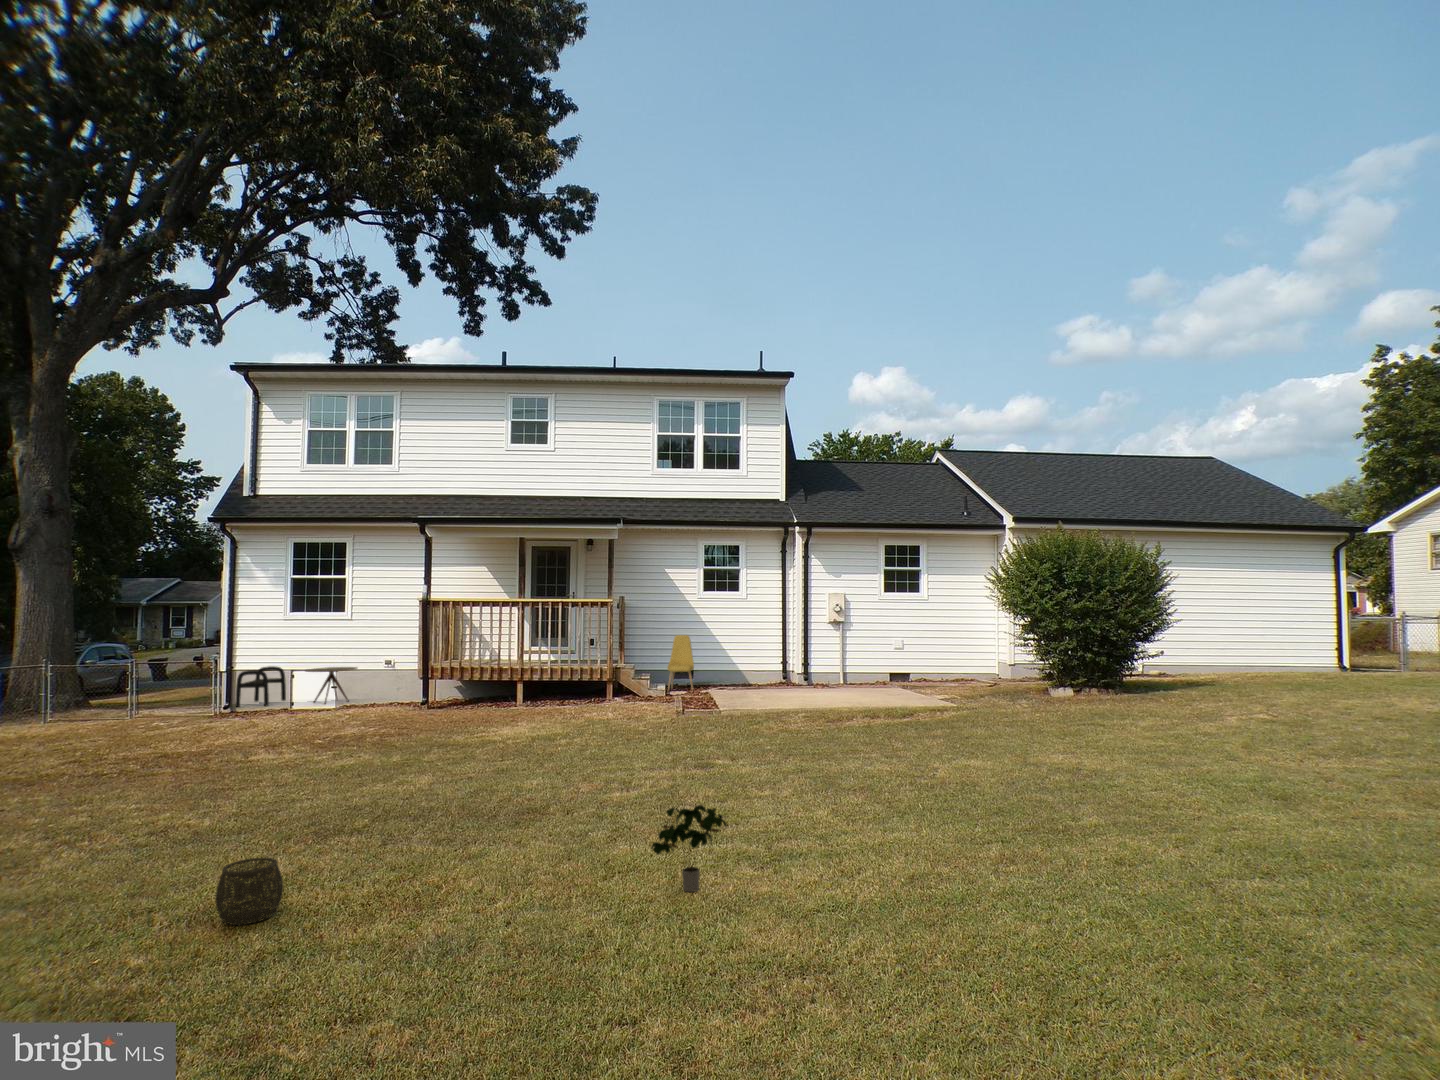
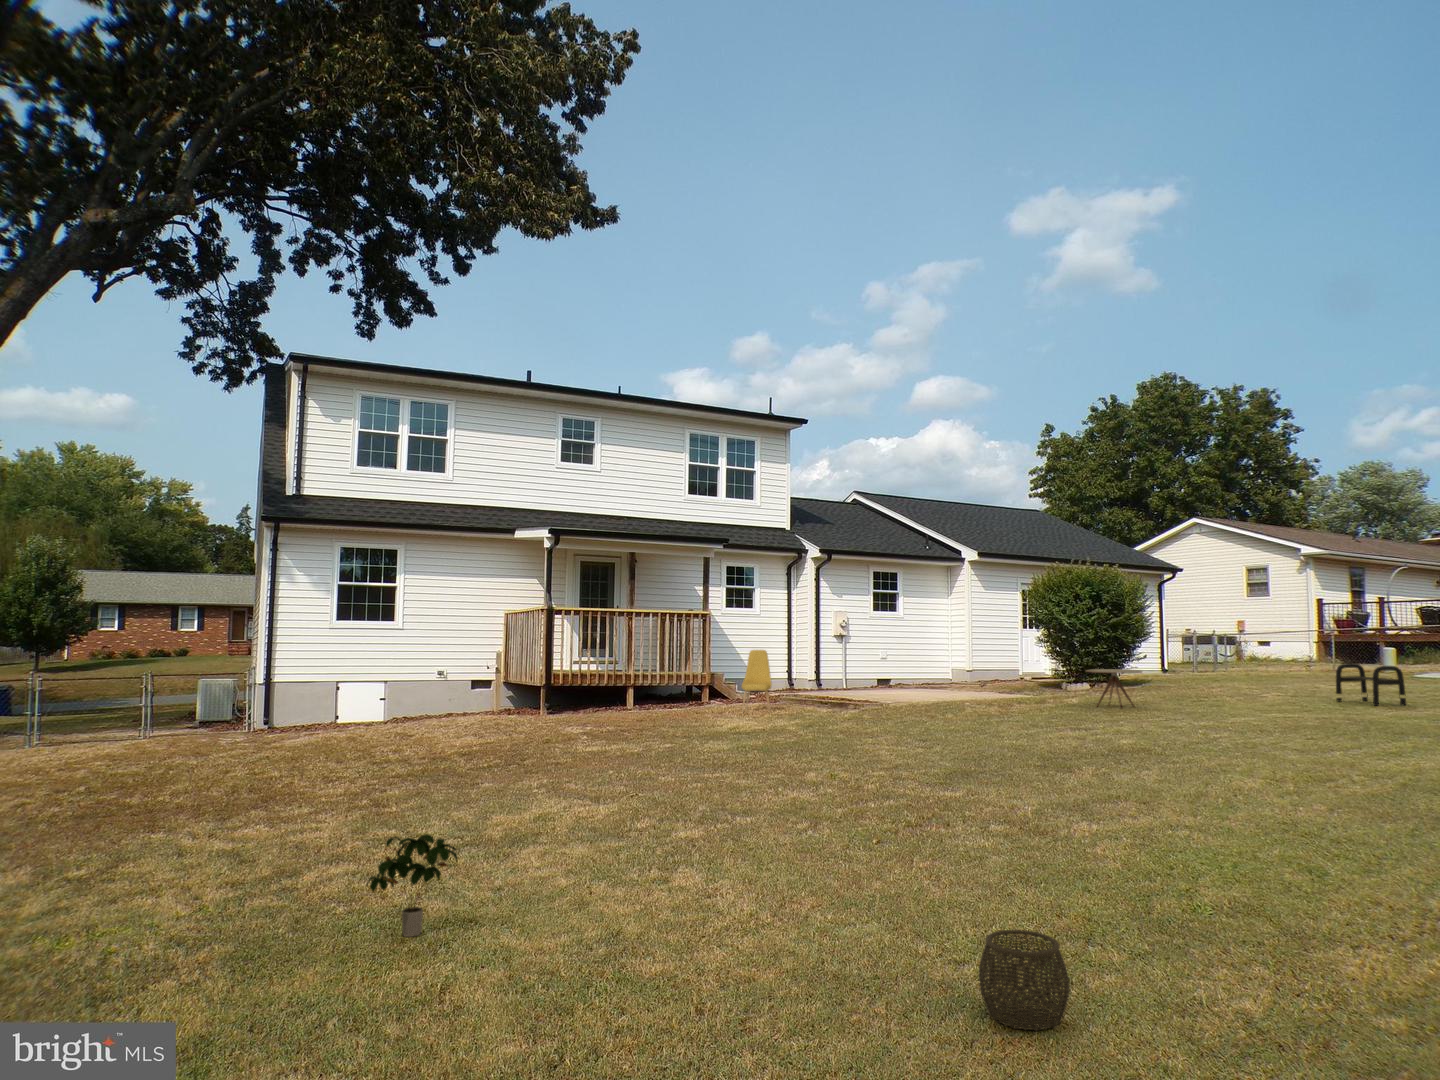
bench: present [235,666,286,707] -> present [1336,663,1406,706]
round table: present [305,667,357,703] -> present [1087,669,1142,708]
potted plant: present [651,805,727,892] -> present [367,834,457,937]
woven basket: present [215,857,283,926] -> present [978,930,1070,1031]

